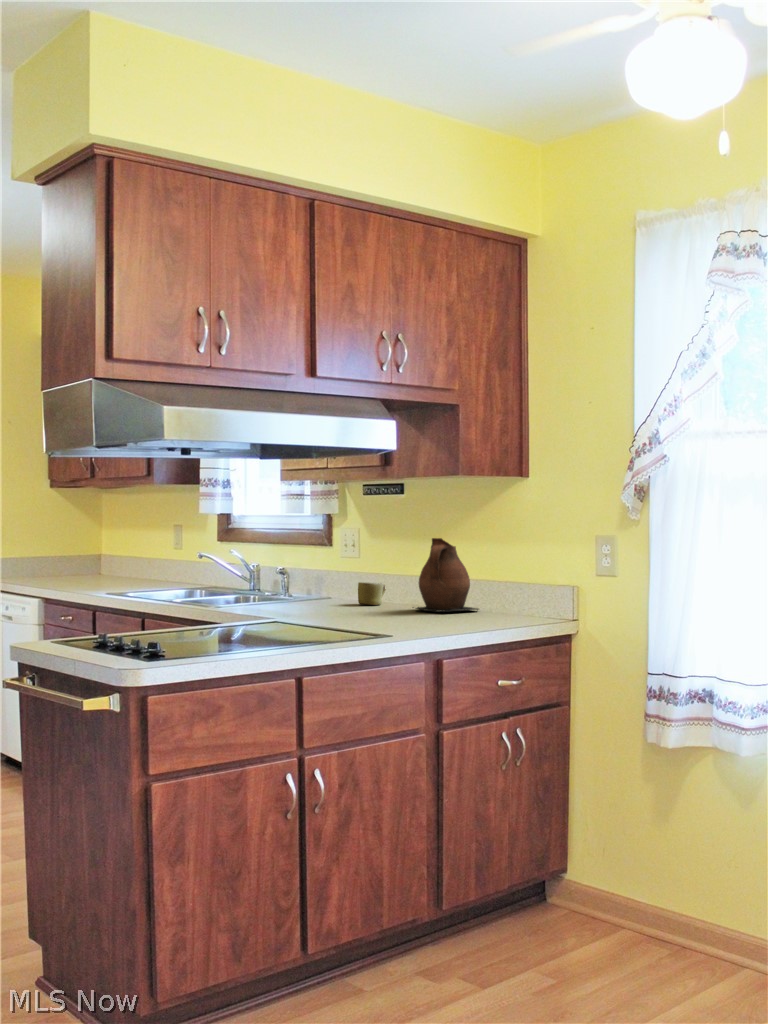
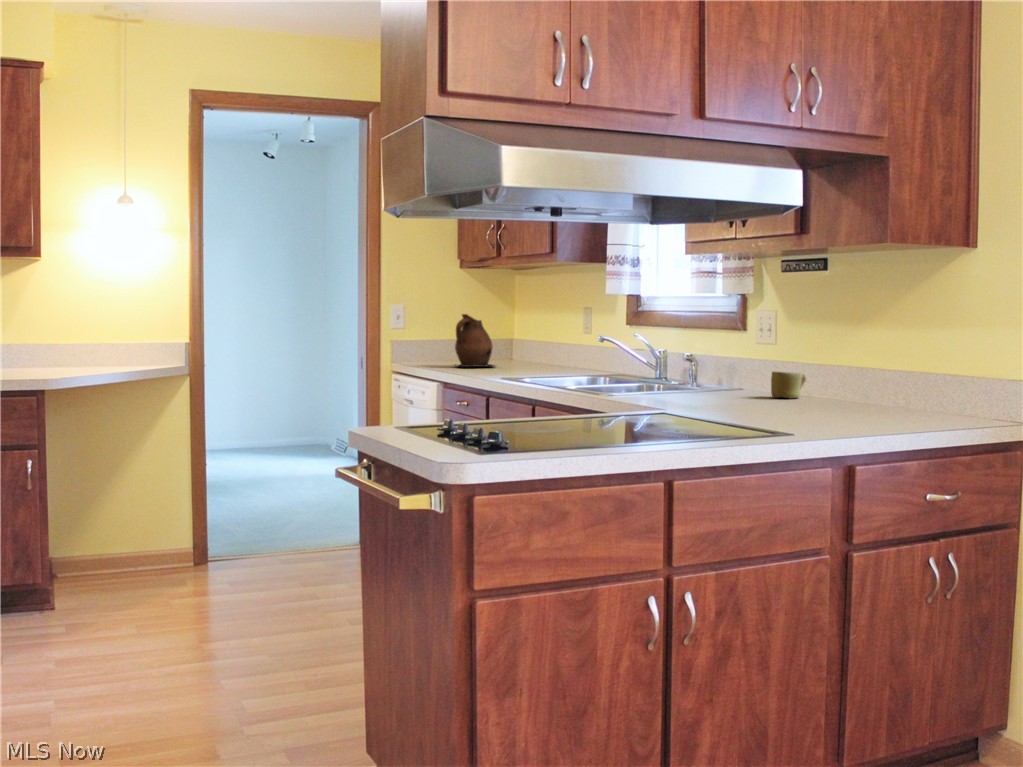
ceramic pitcher: present [416,538,479,612] -> present [454,314,495,367]

